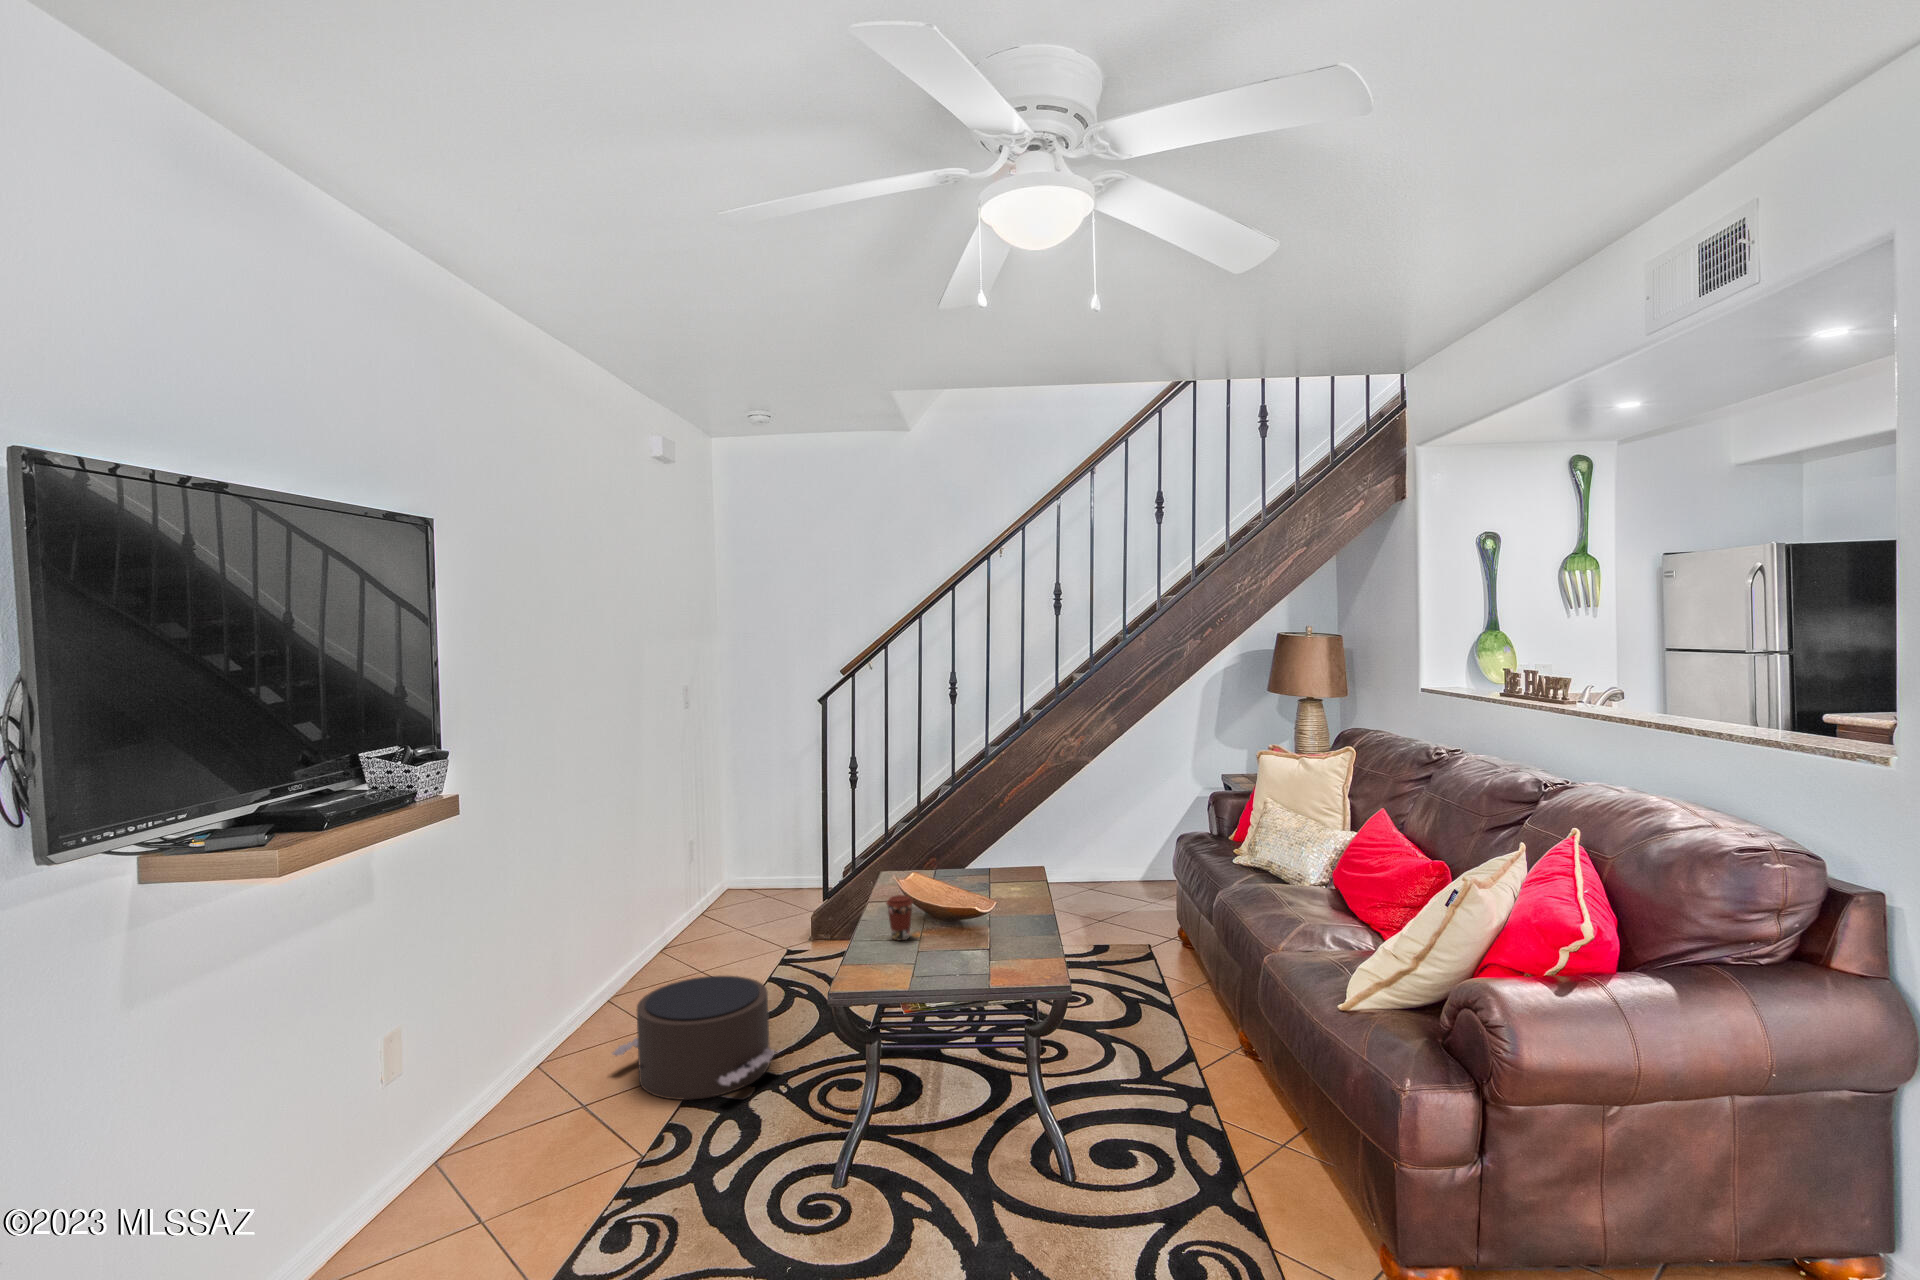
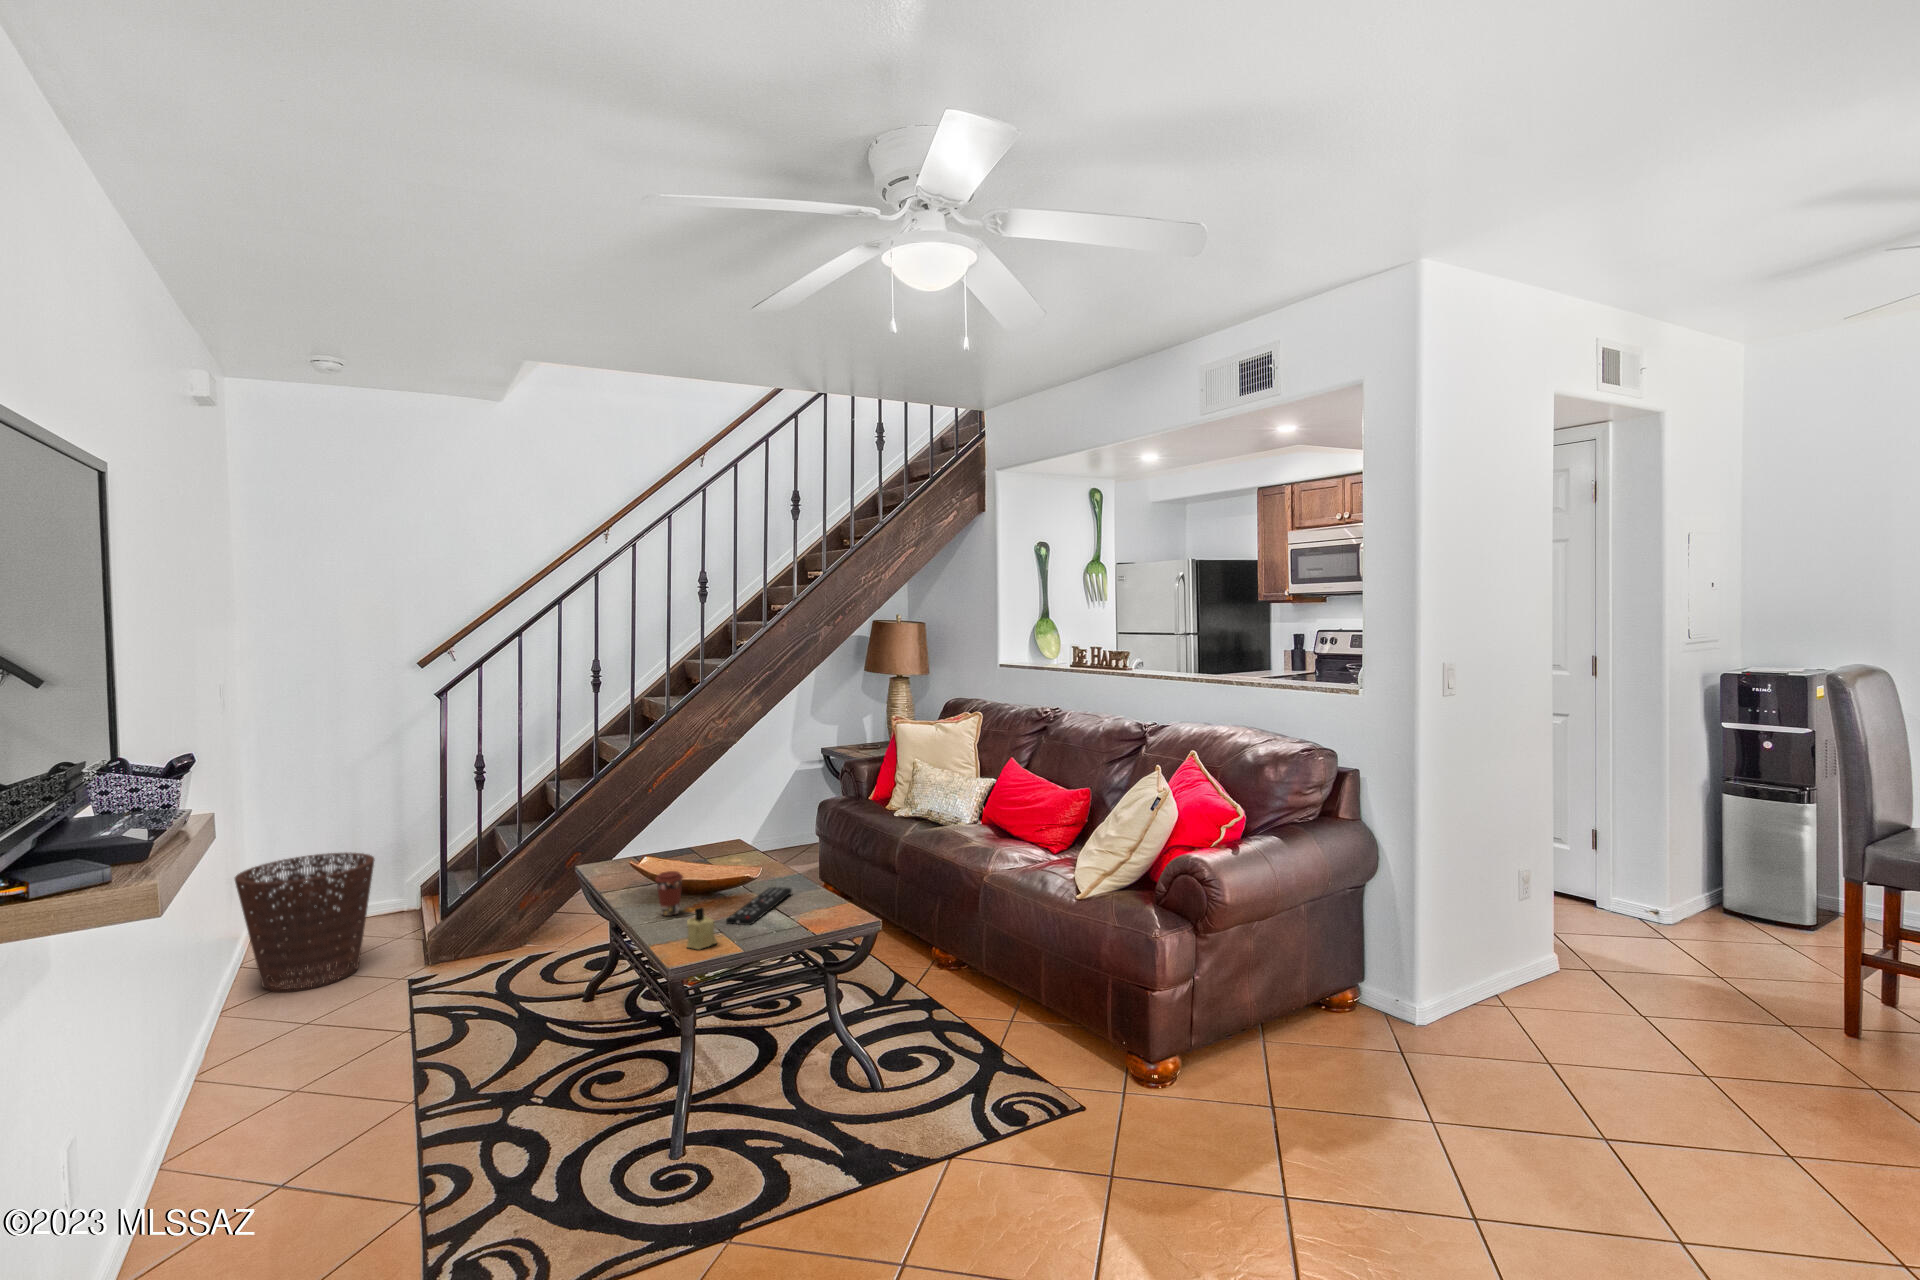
basket: none [669,834,769,947] -> present [235,852,375,992]
remote control: none [934,927,1029,966] -> present [726,887,791,925]
candle: none [872,938,903,982] -> present [687,908,717,949]
pouf: present [612,976,779,1100] -> none [293,995,520,1144]

